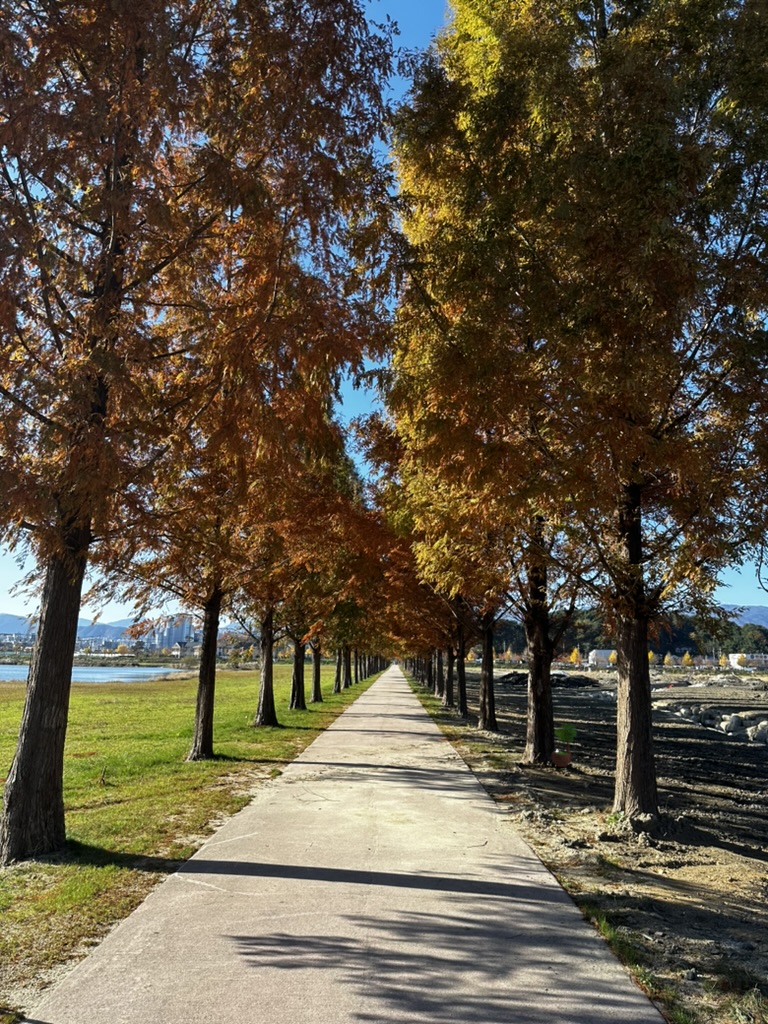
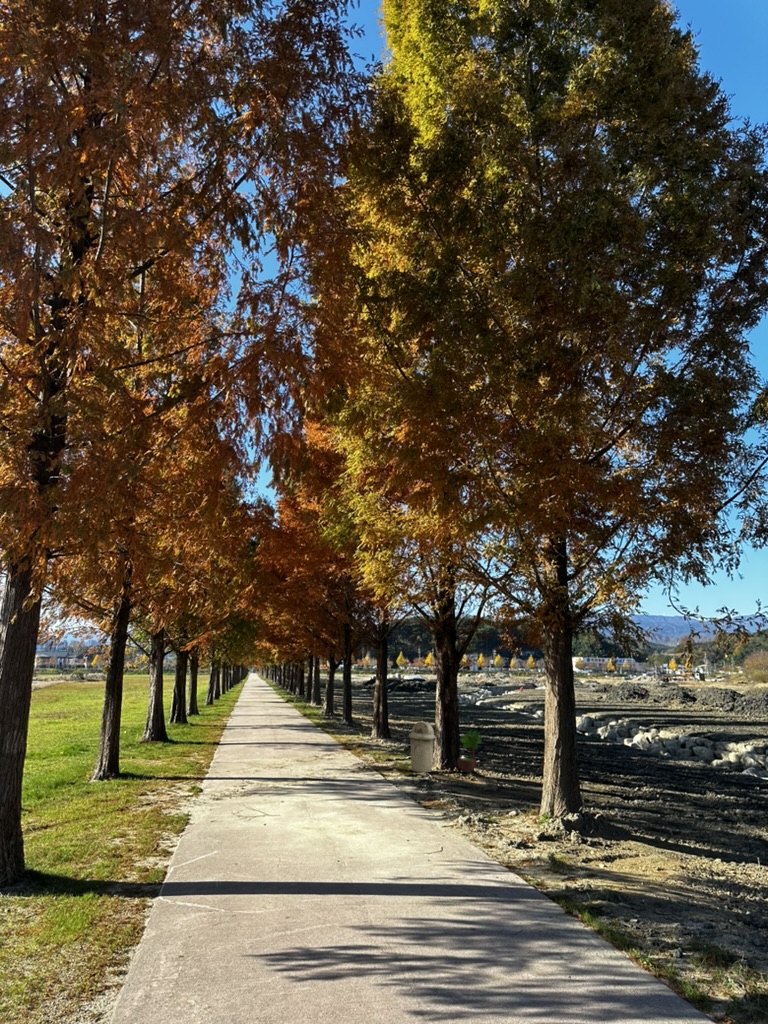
trash can: none [500,712,529,765] -> present [409,722,436,772]

